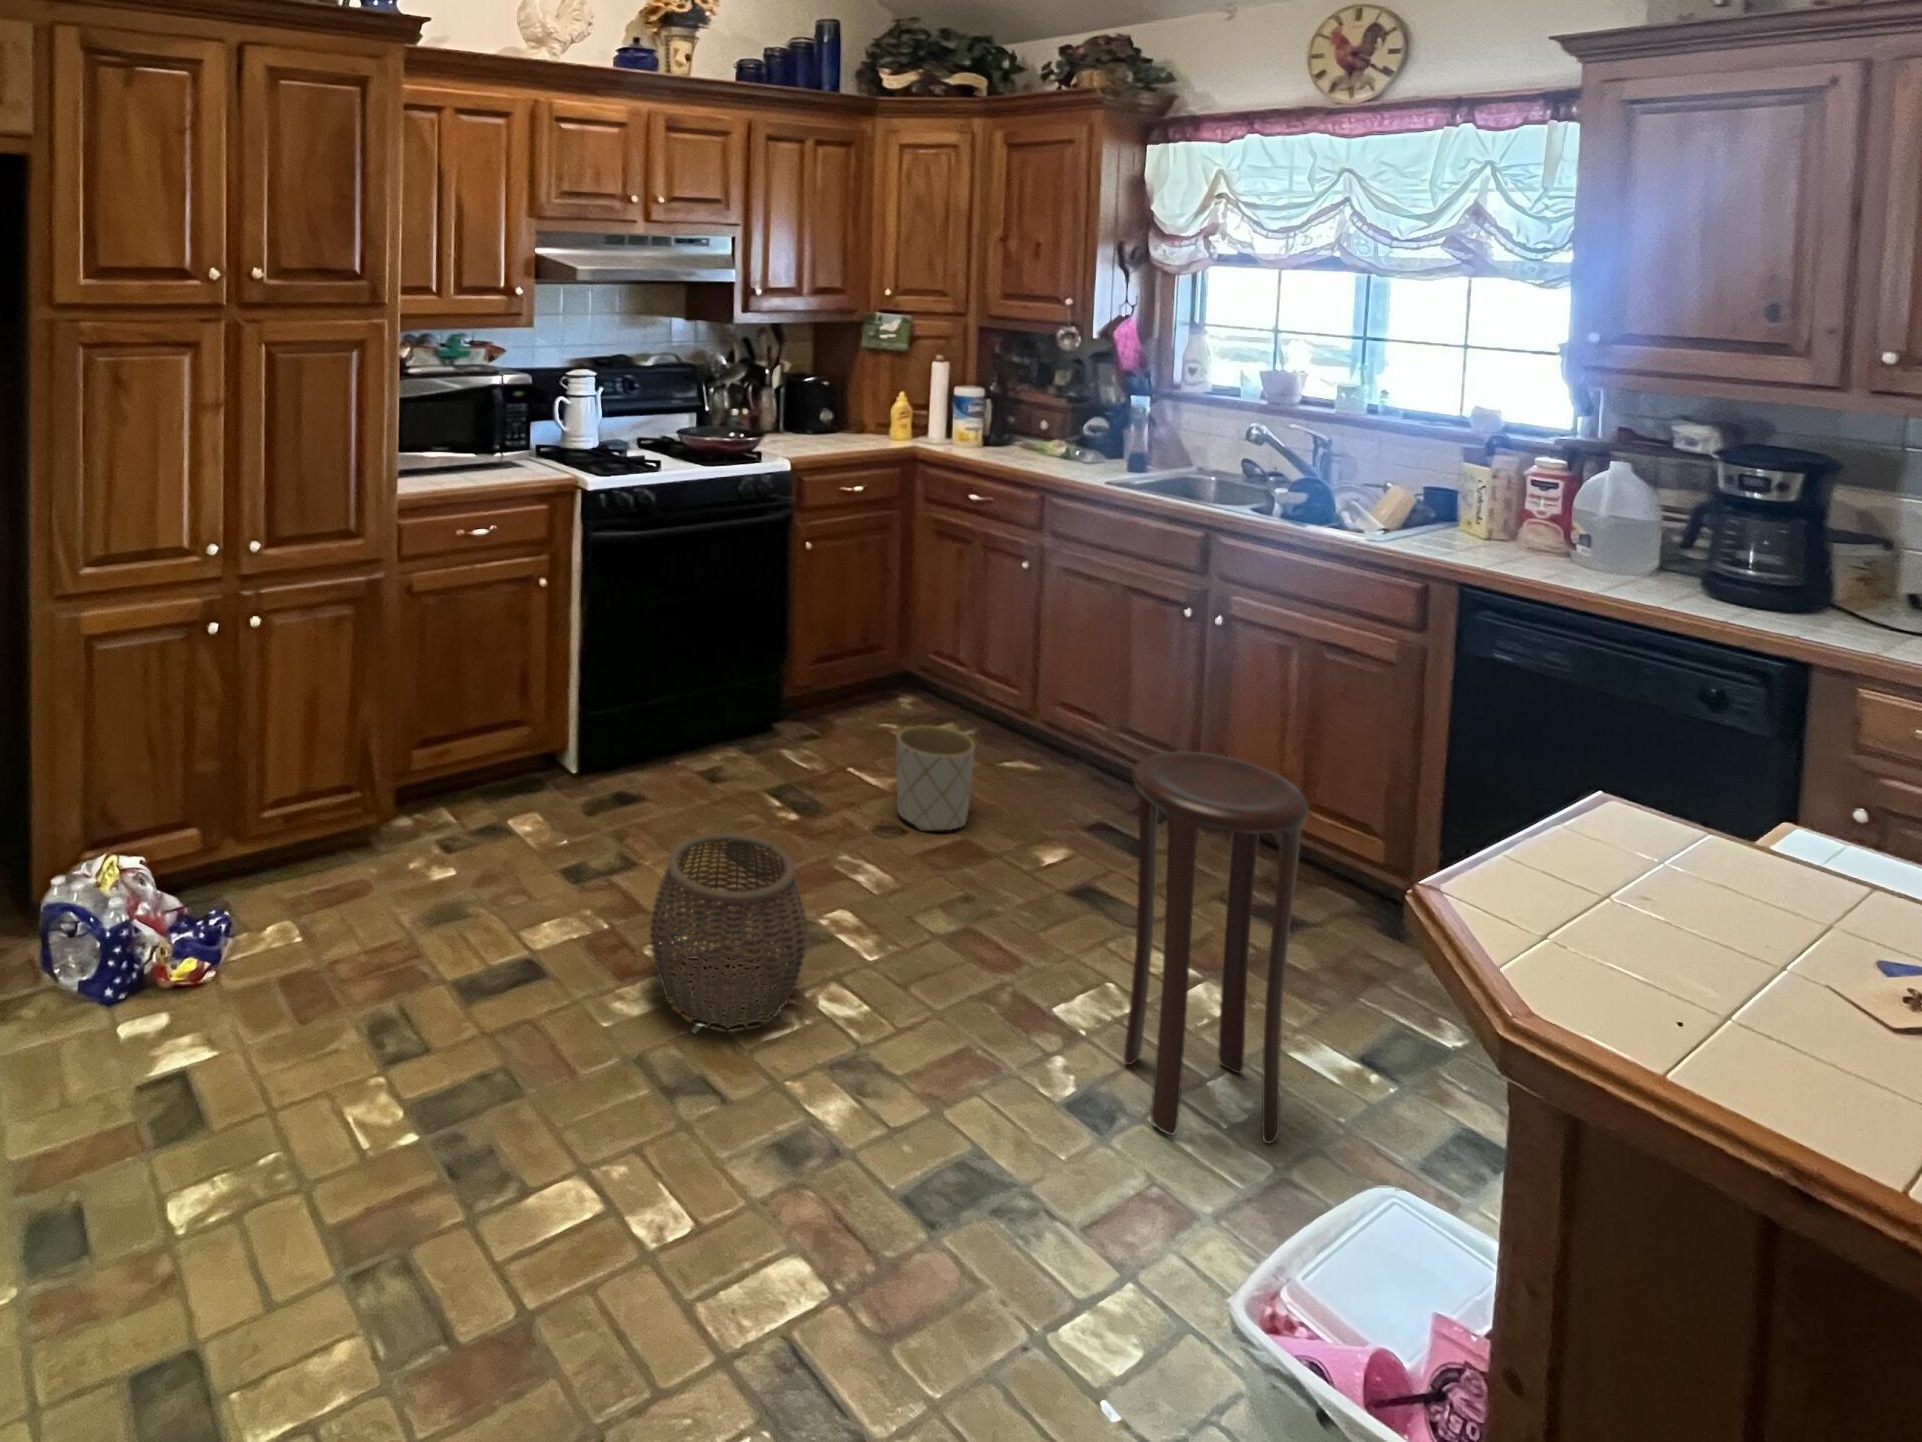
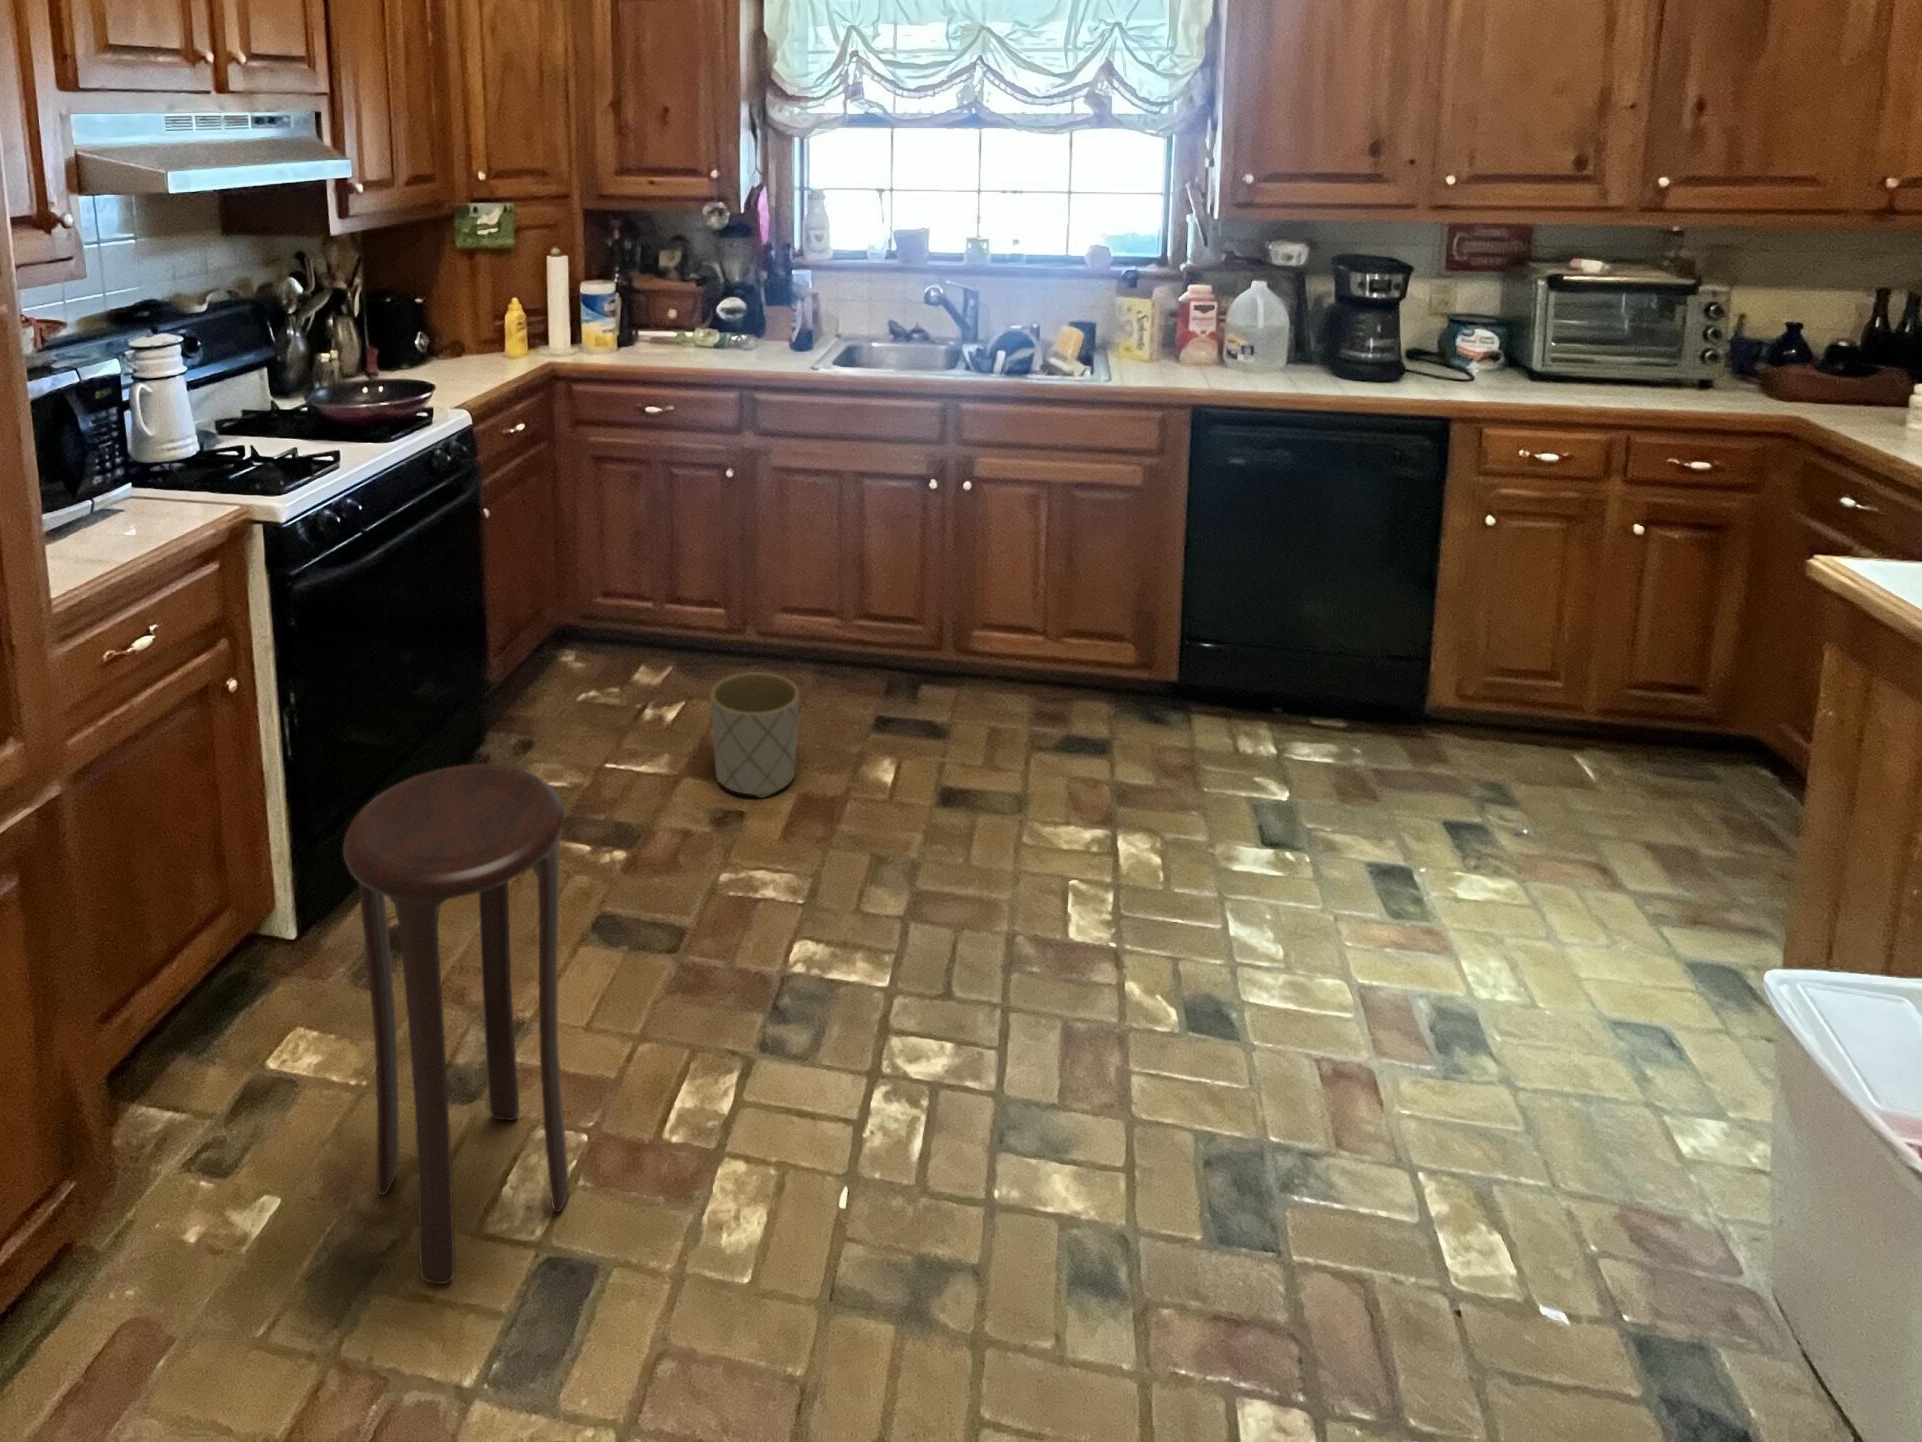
stool: present [1124,752,1309,1143] -> present [343,764,569,1284]
woven basket: present [650,833,808,1028] -> none [705,919,917,1209]

